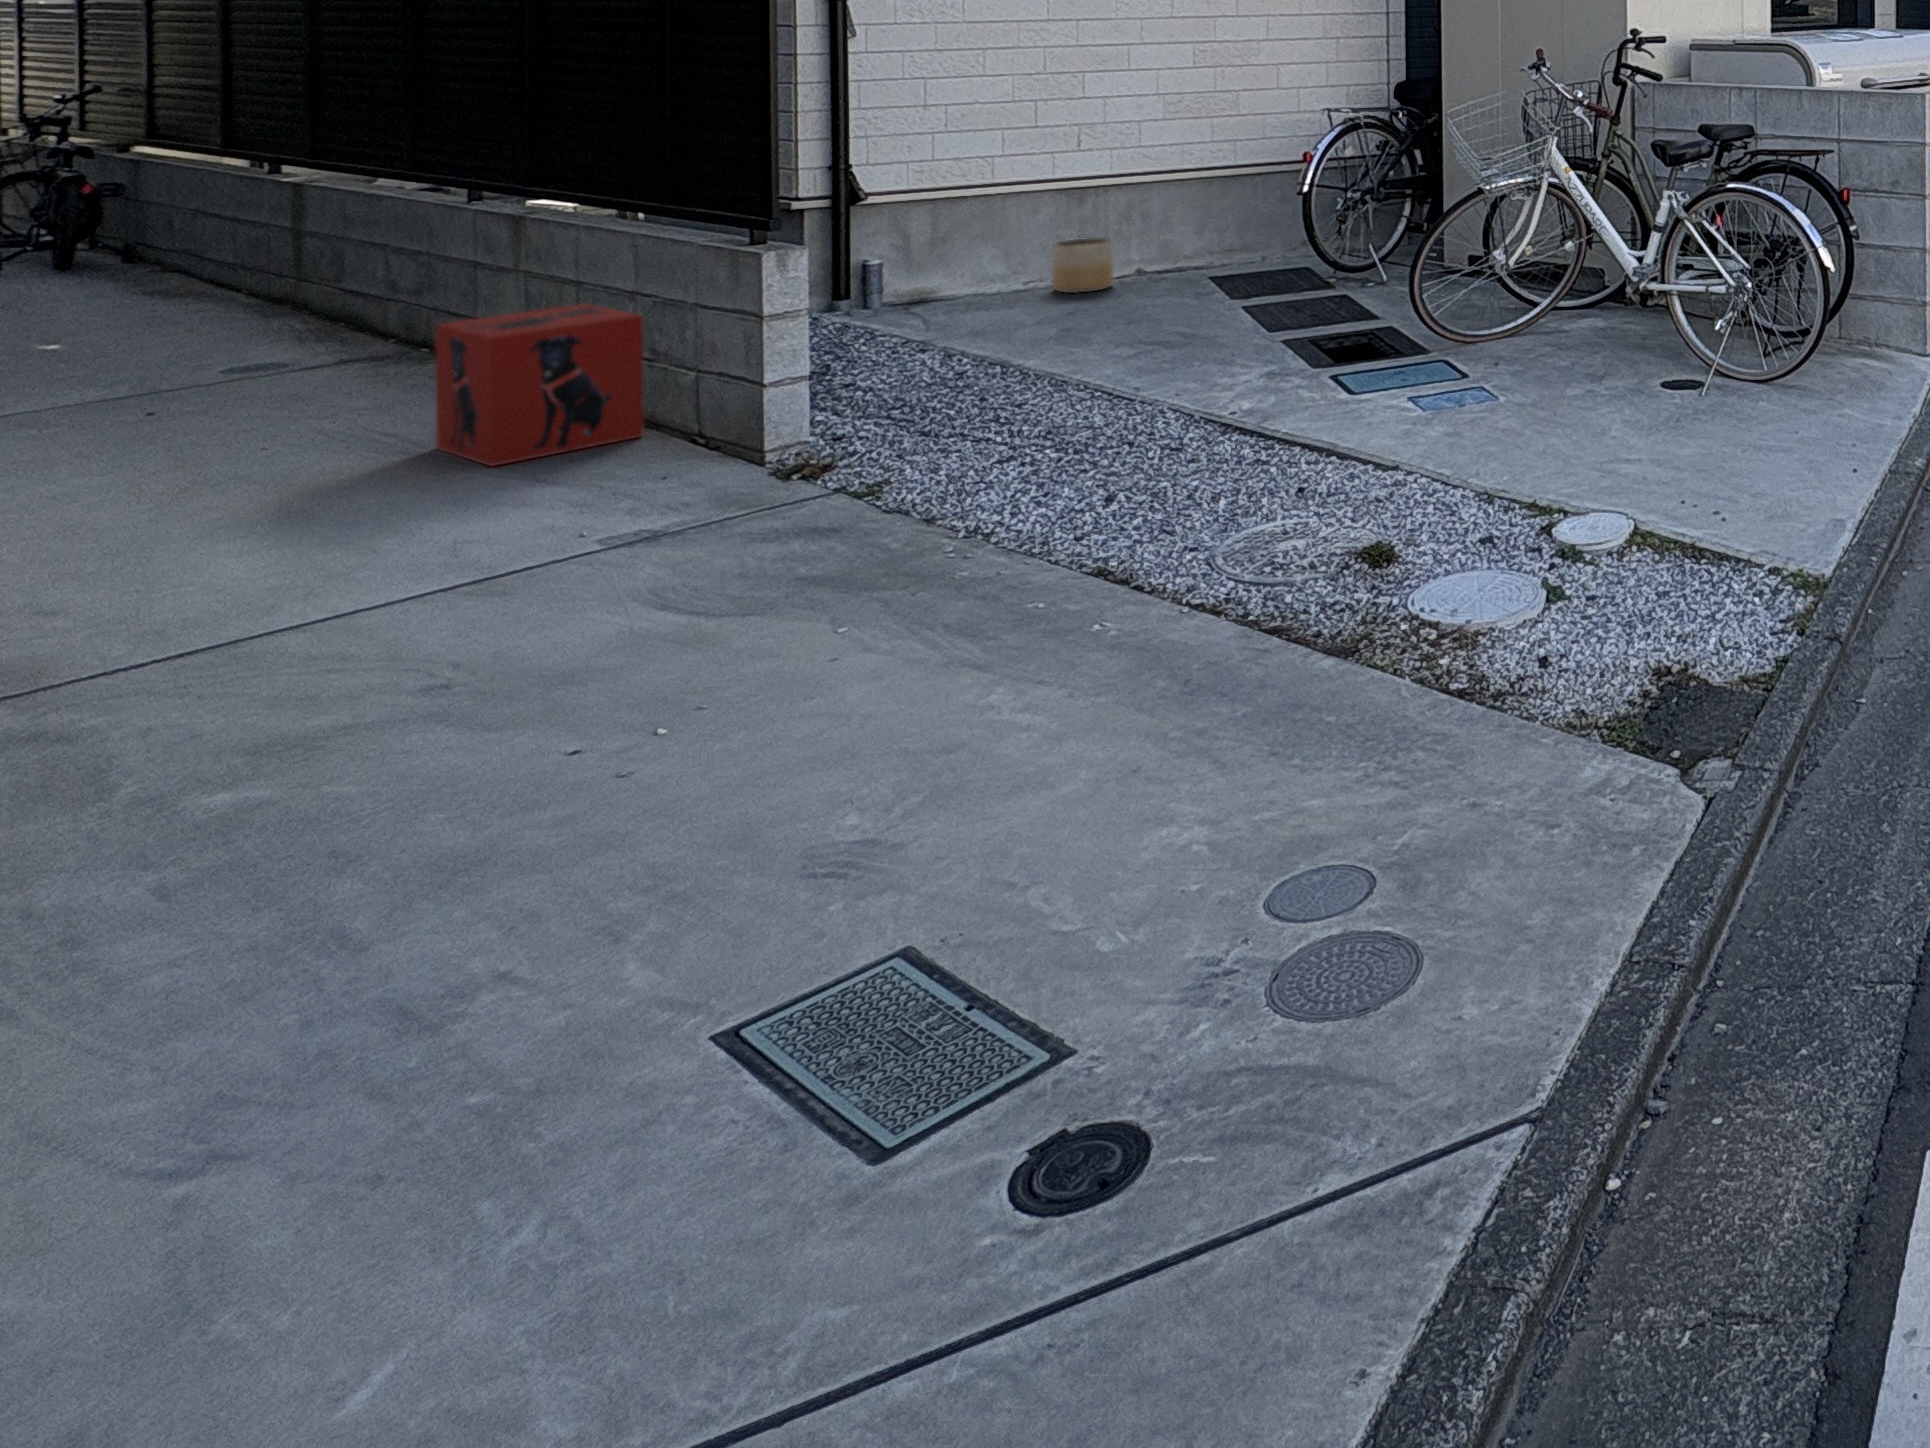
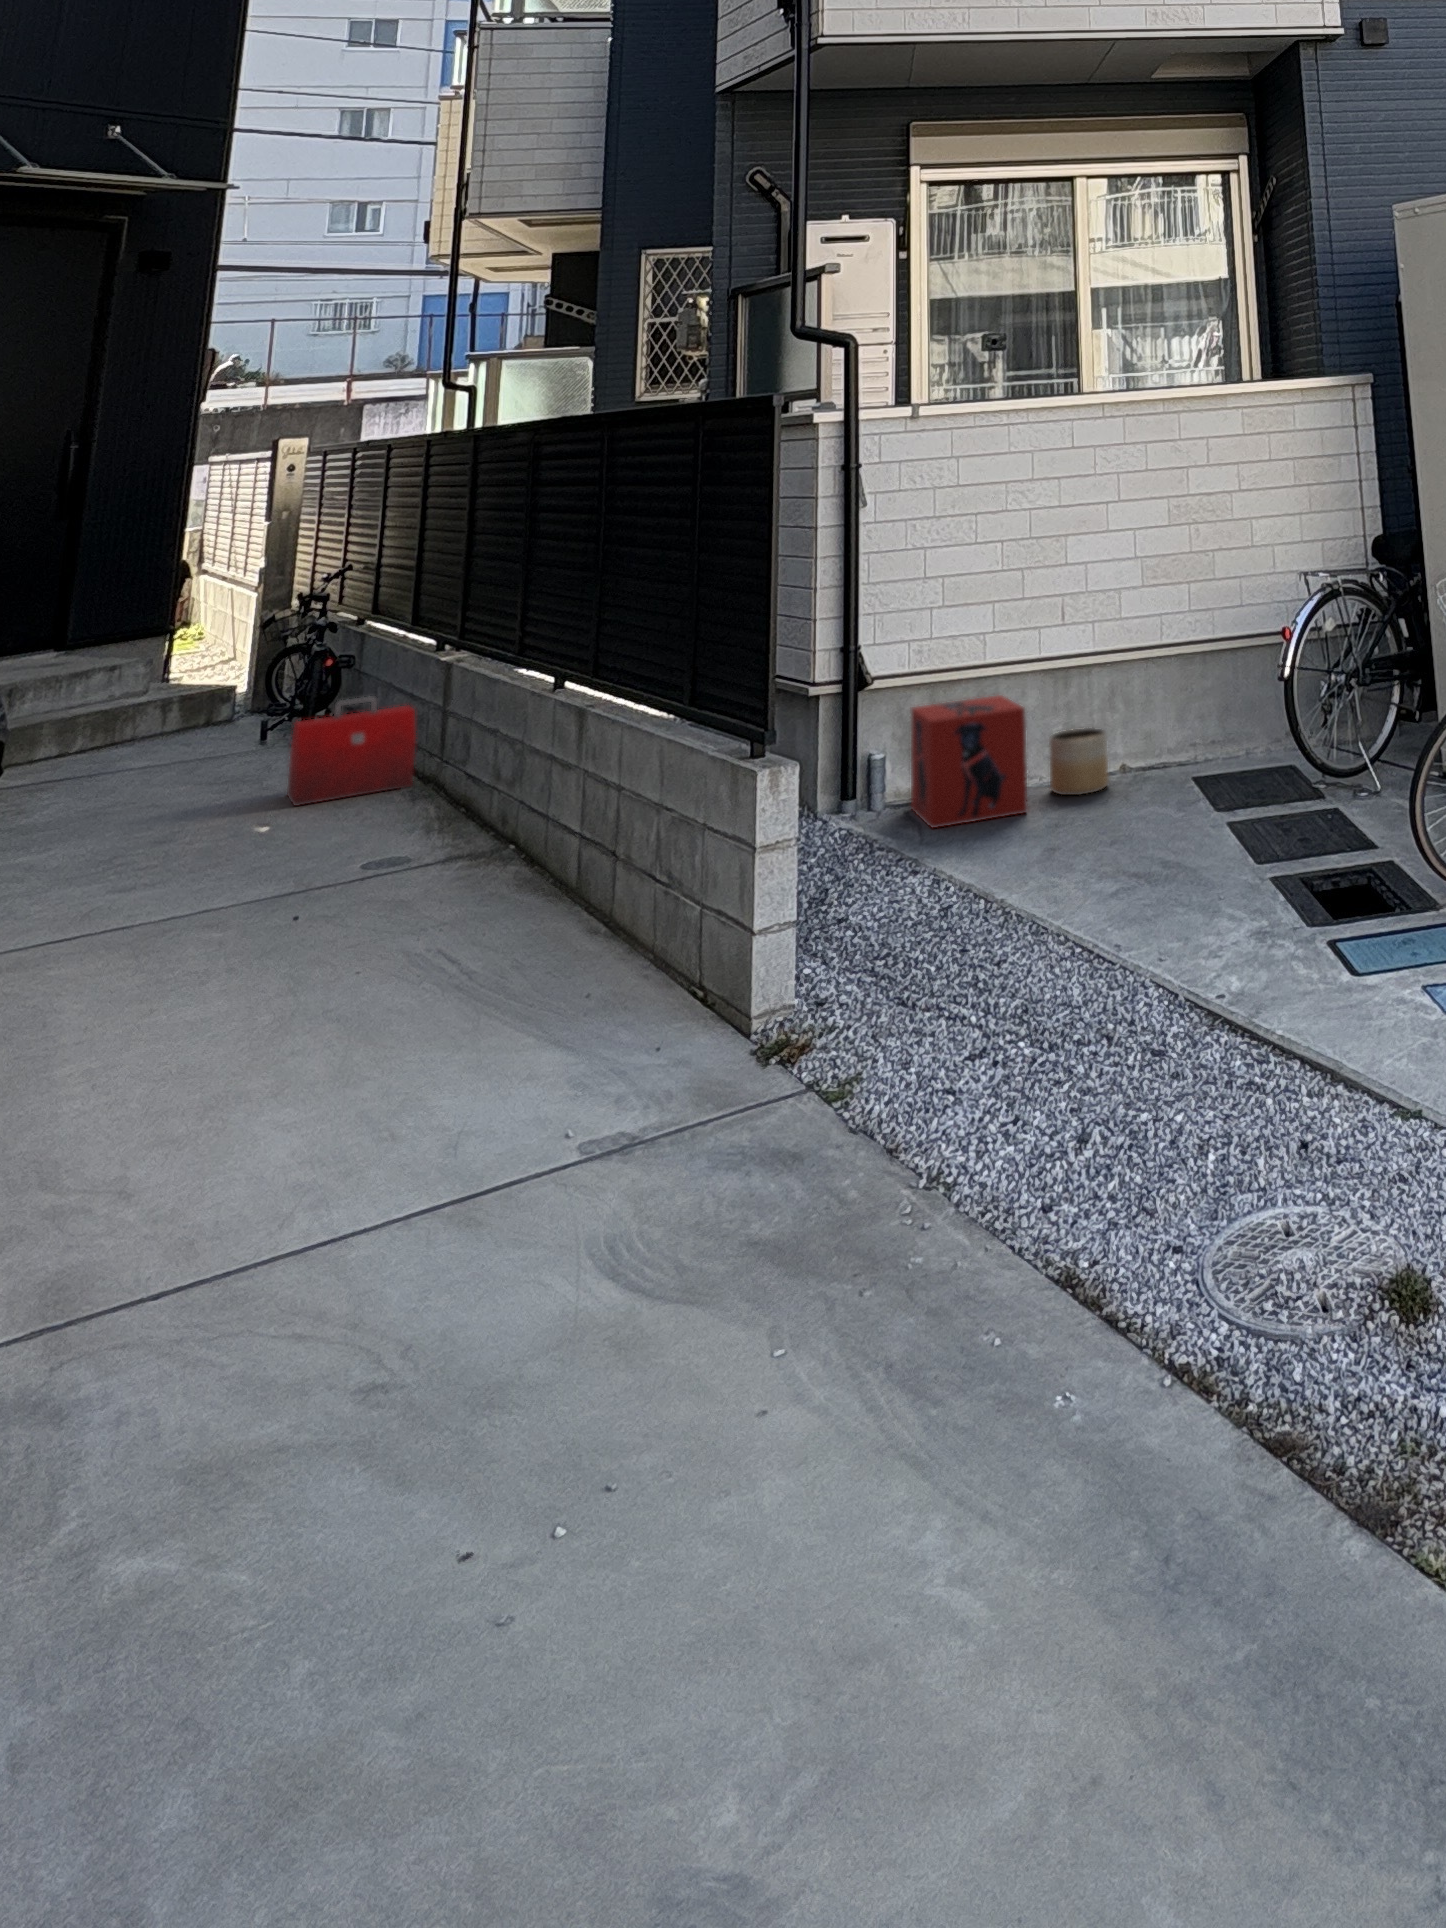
toolbox: none [79,208,262,317] -> present [287,696,416,805]
storage box: present [436,304,643,466] -> present [911,695,1028,828]

